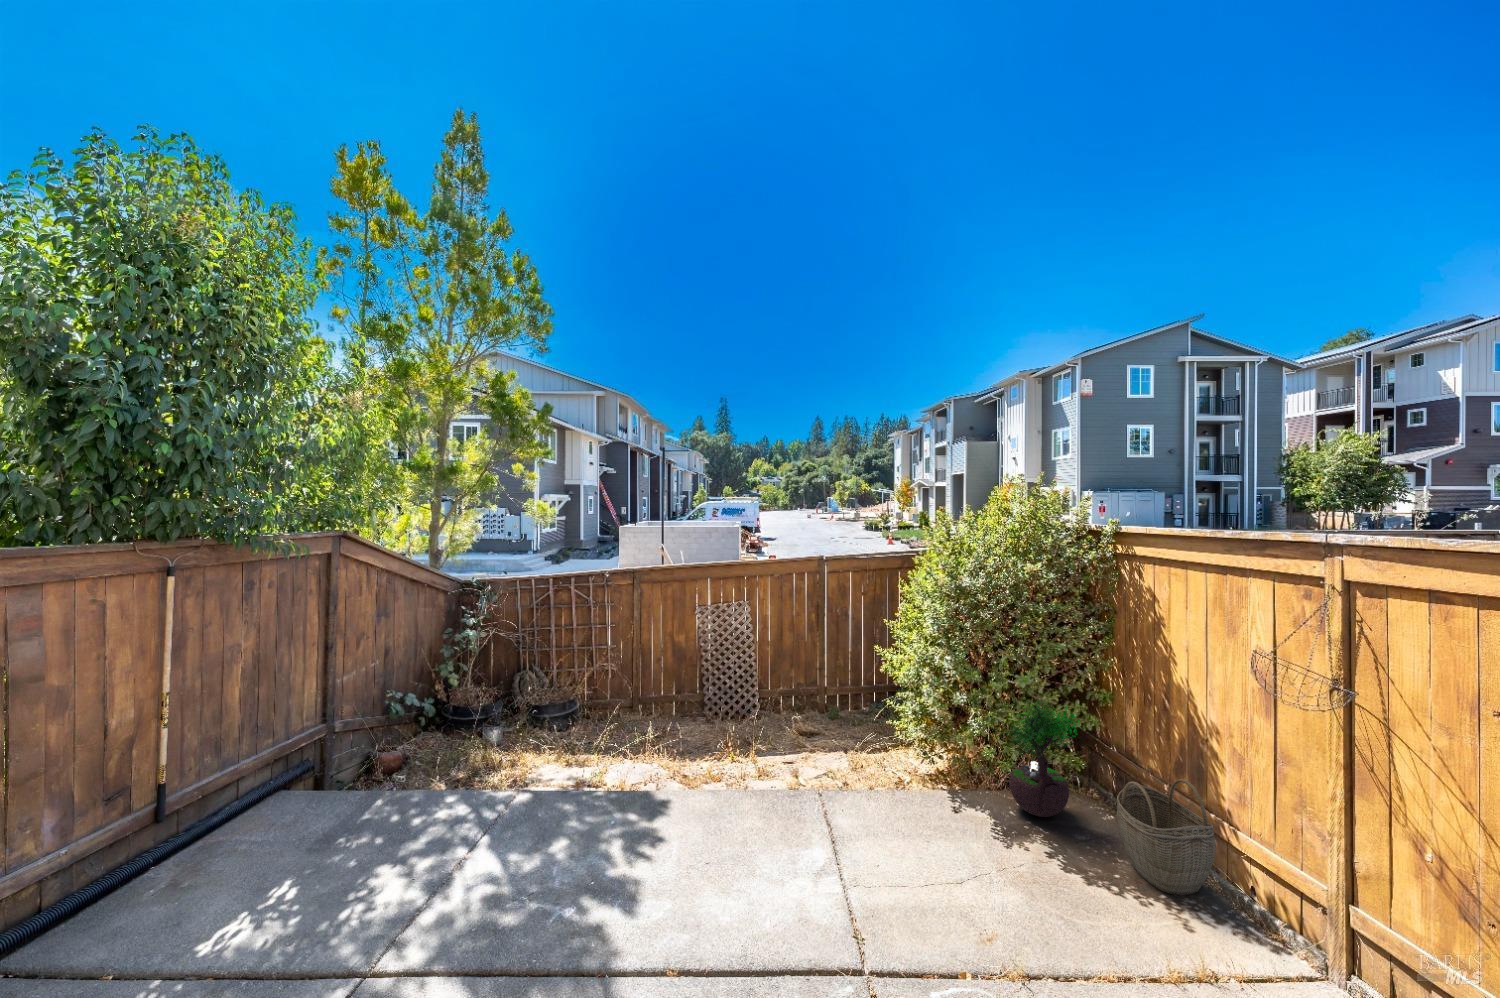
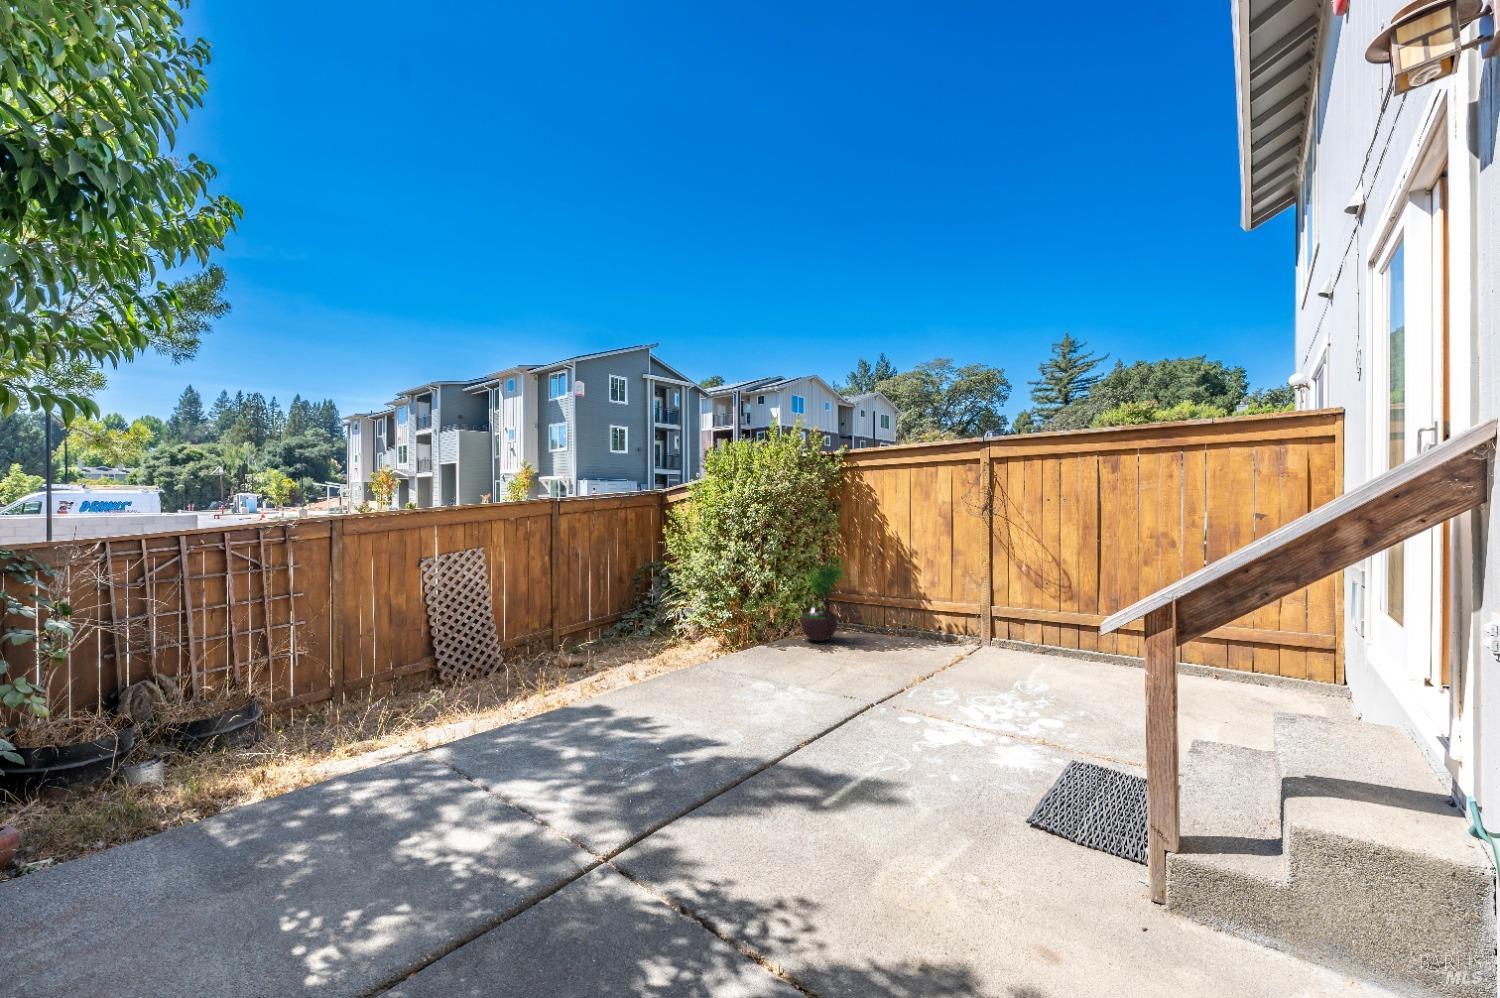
woven basket: present [1117,779,1215,895] -> none [875,586,926,647]

